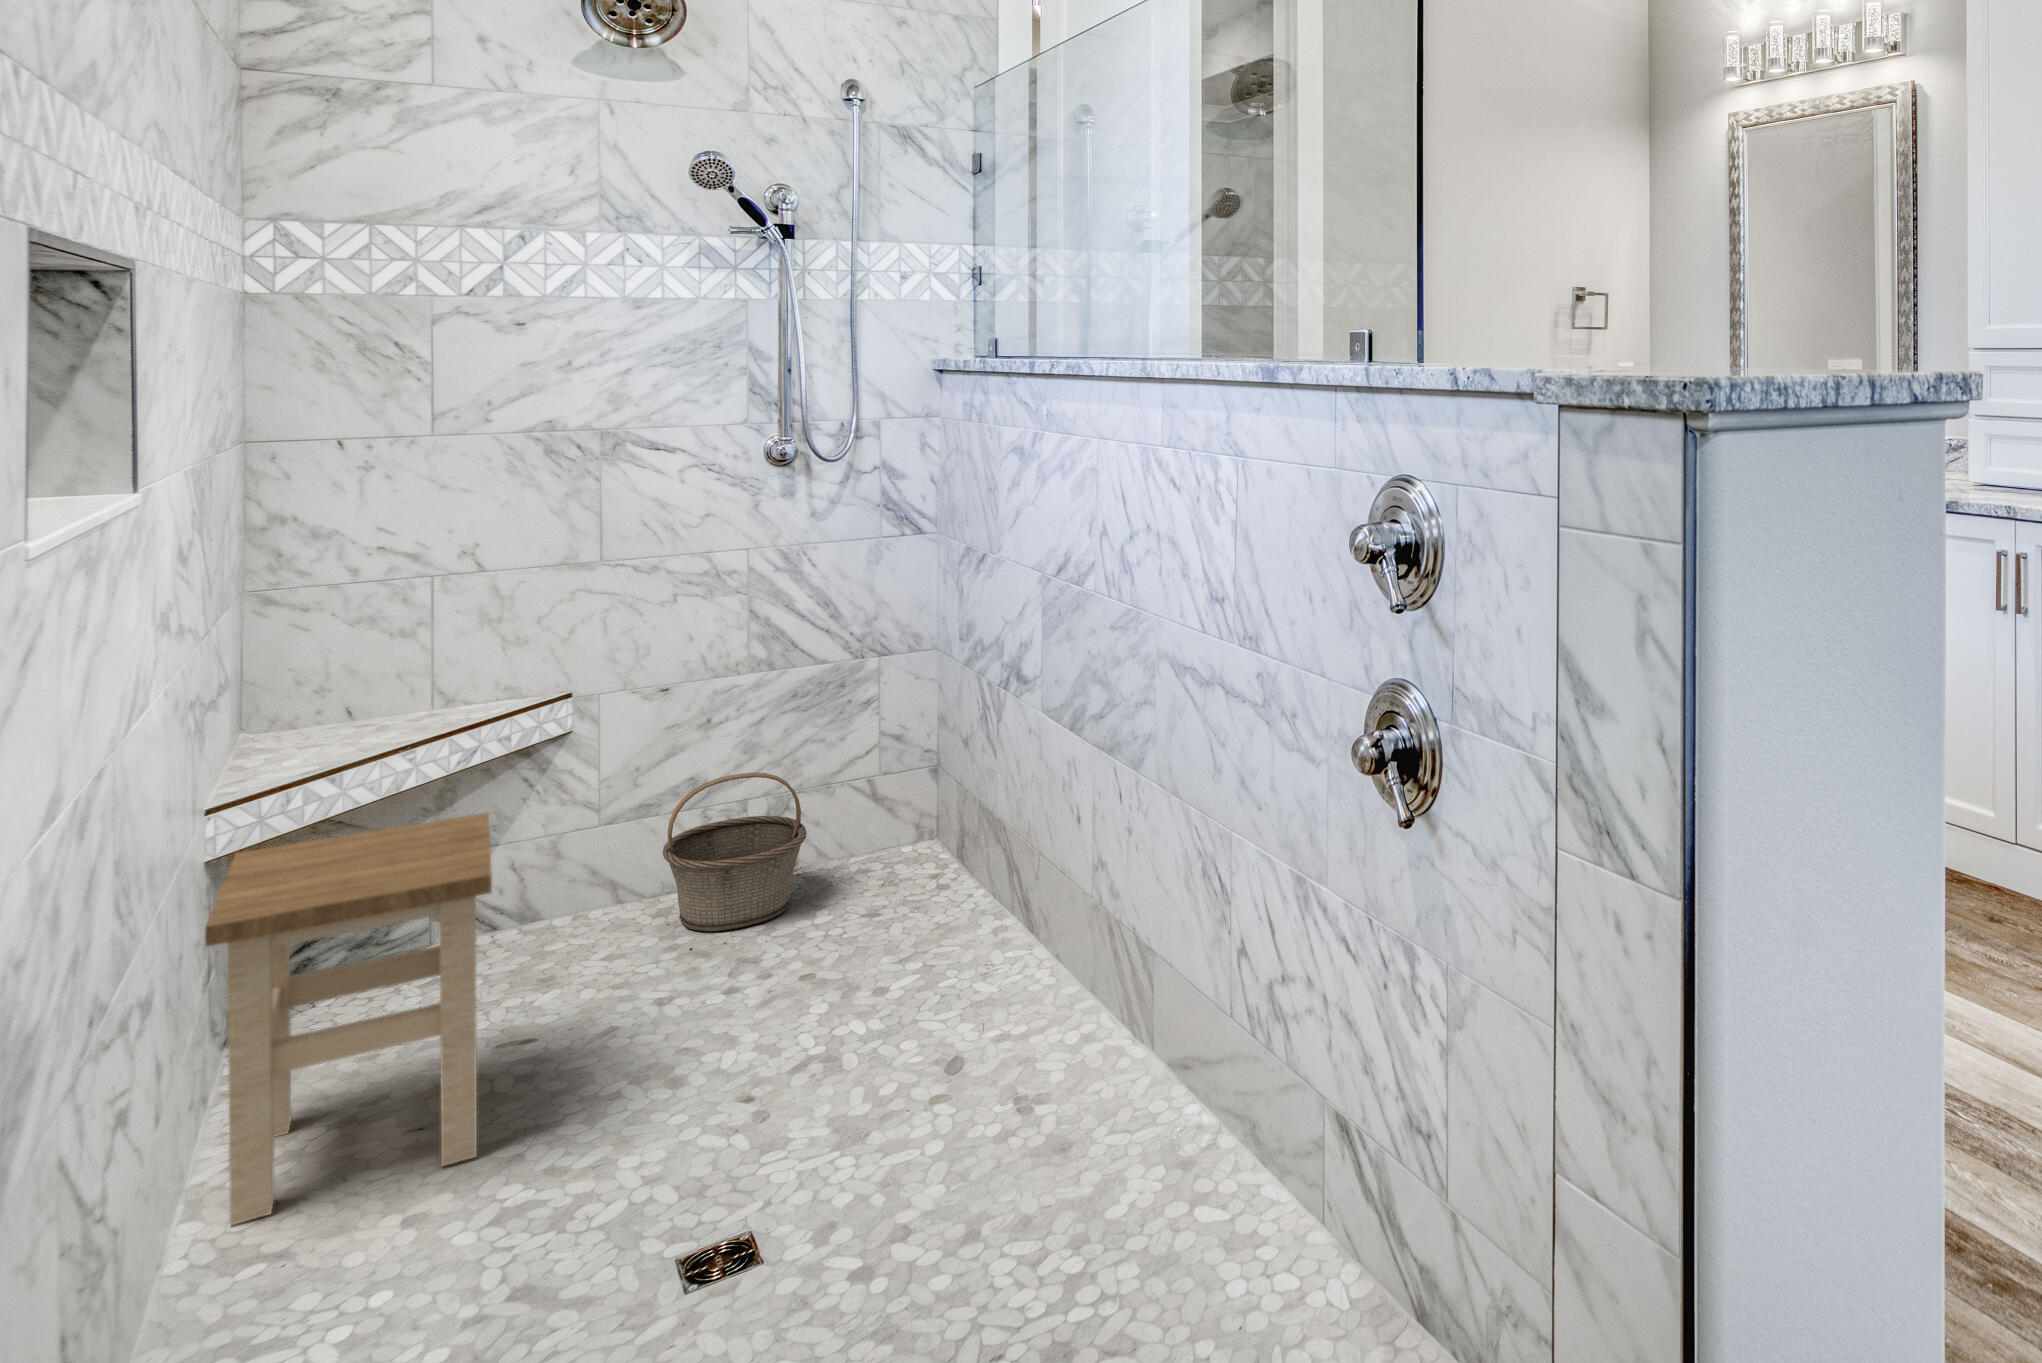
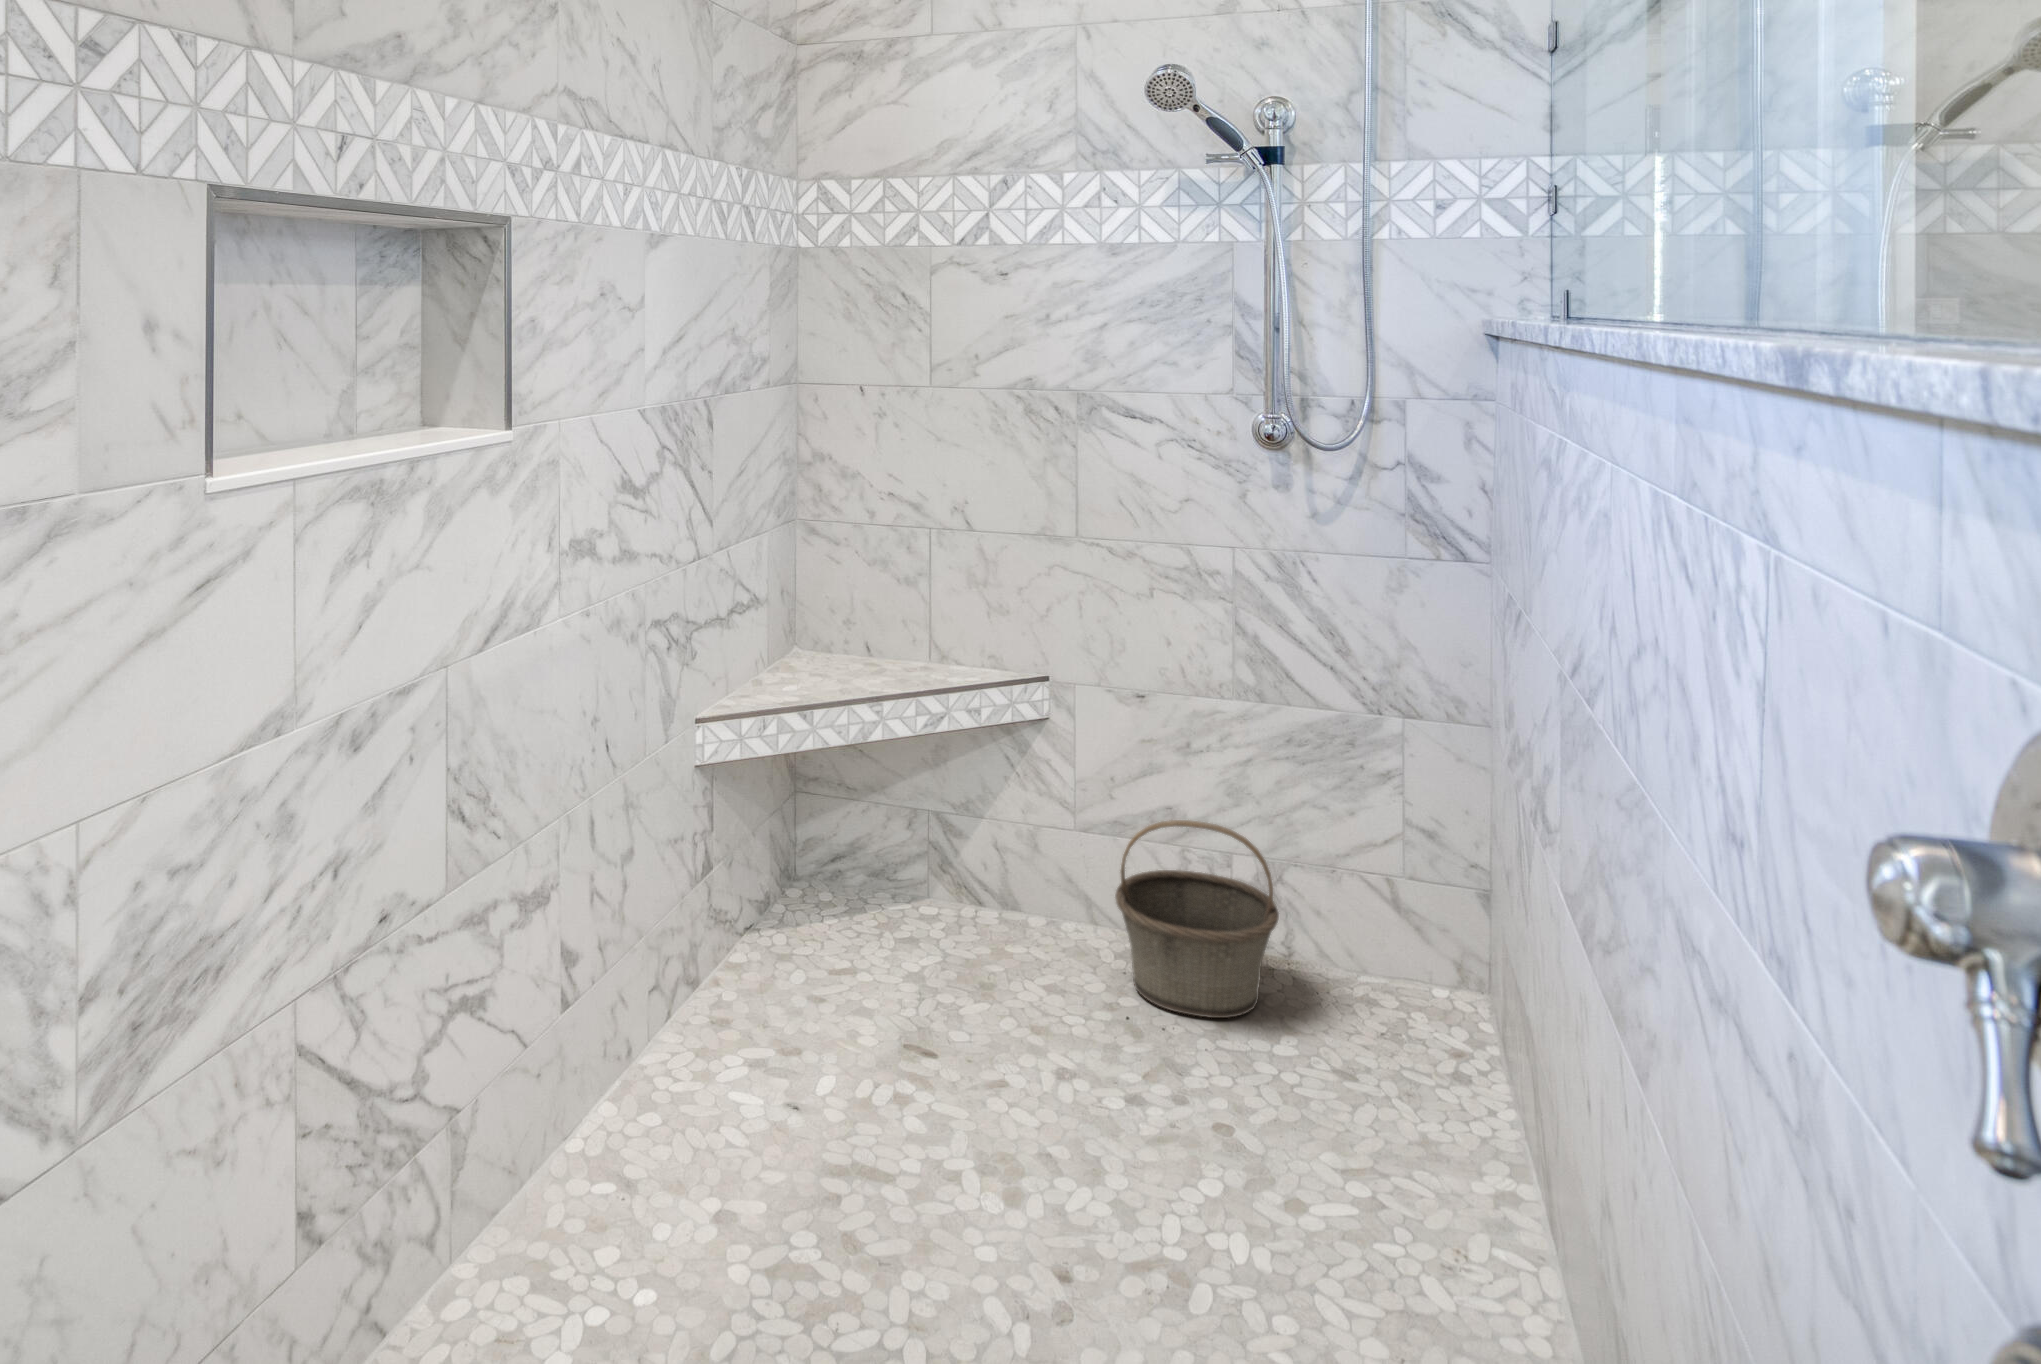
stool: present [205,813,492,1225] -> none [606,768,883,1175]

